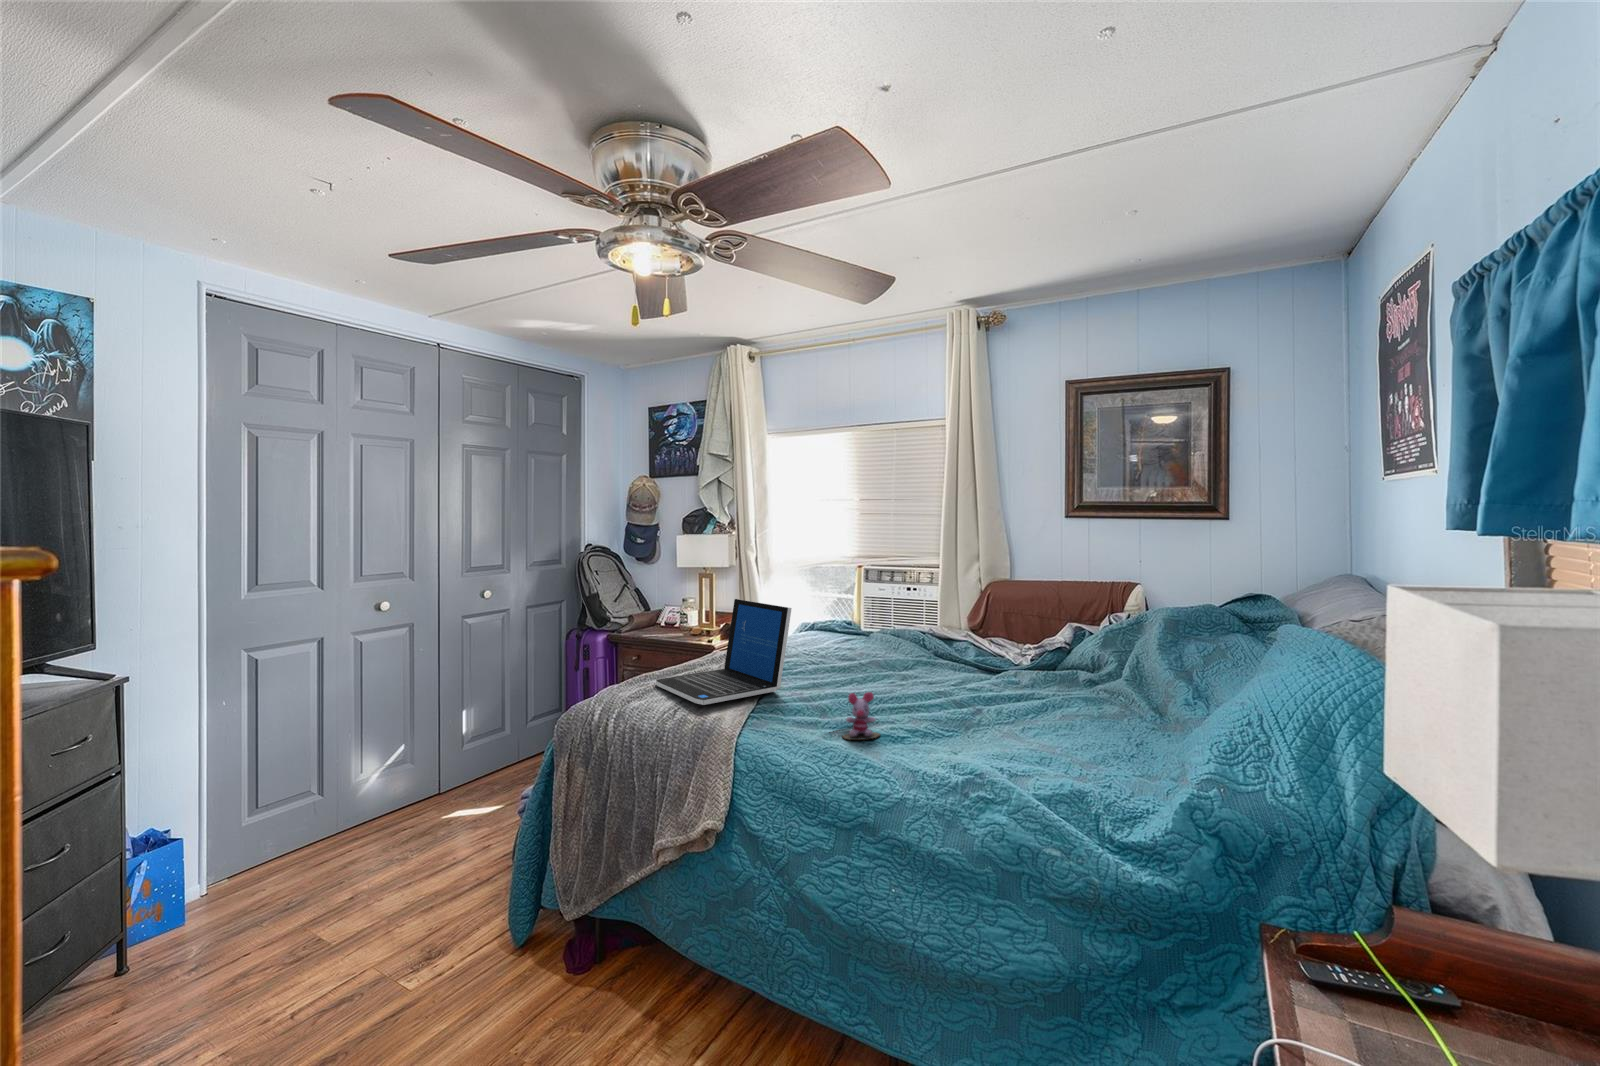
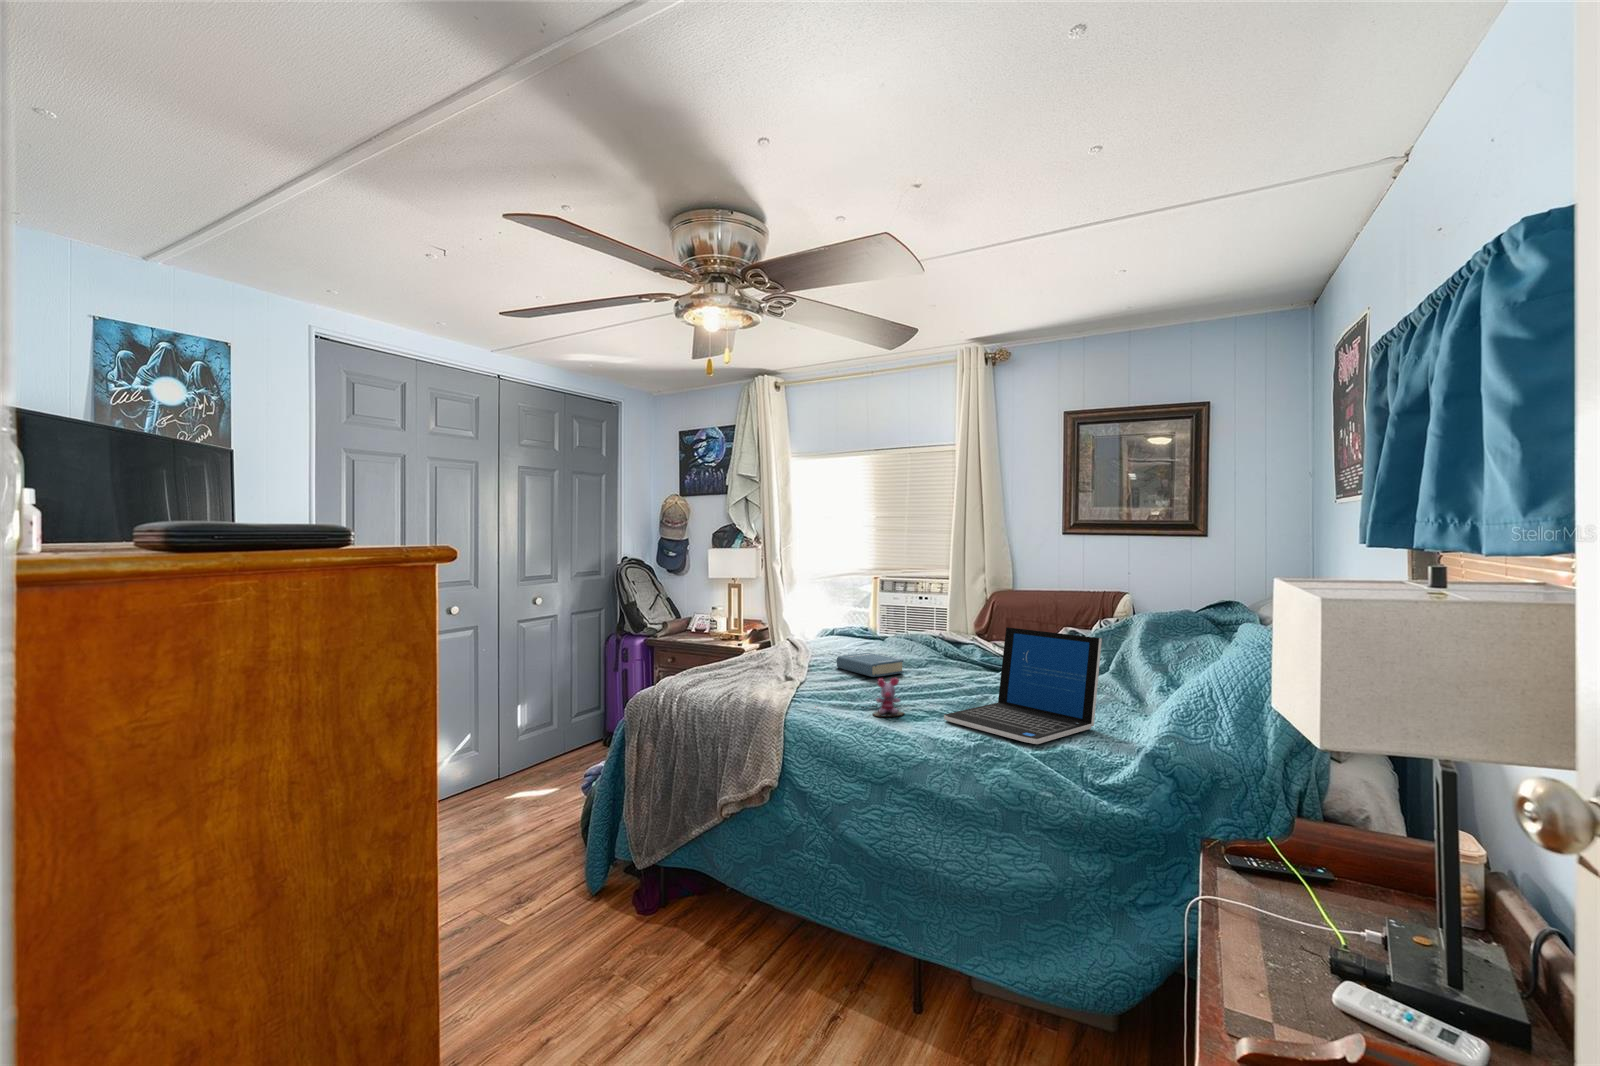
laptop: present [656,599,792,705] -> present [944,627,1102,744]
book: none [807,655,883,686] -> present [837,653,903,677]

